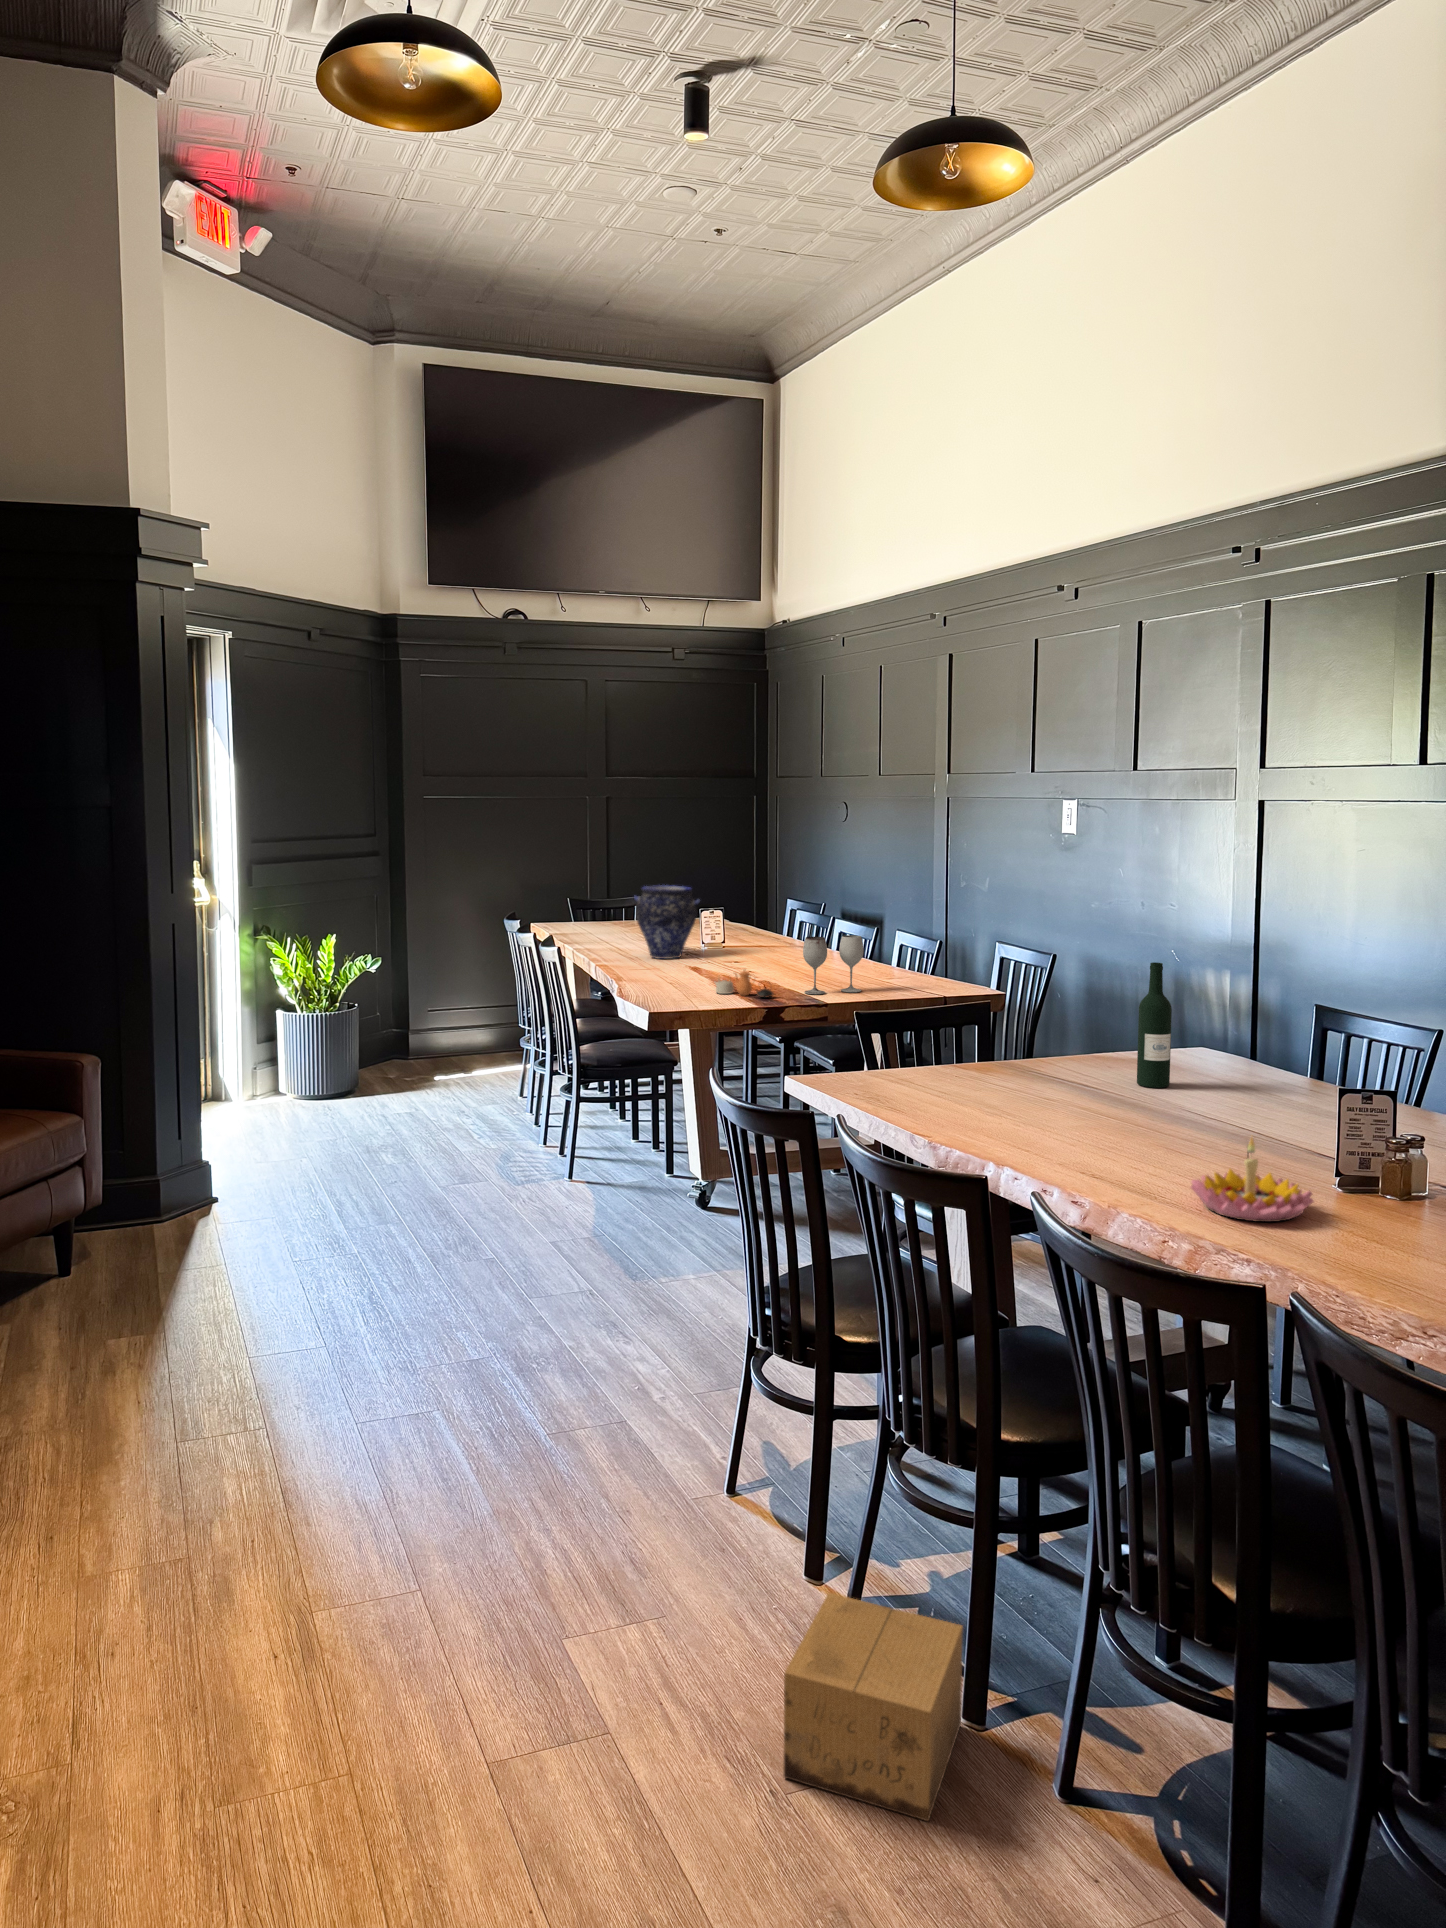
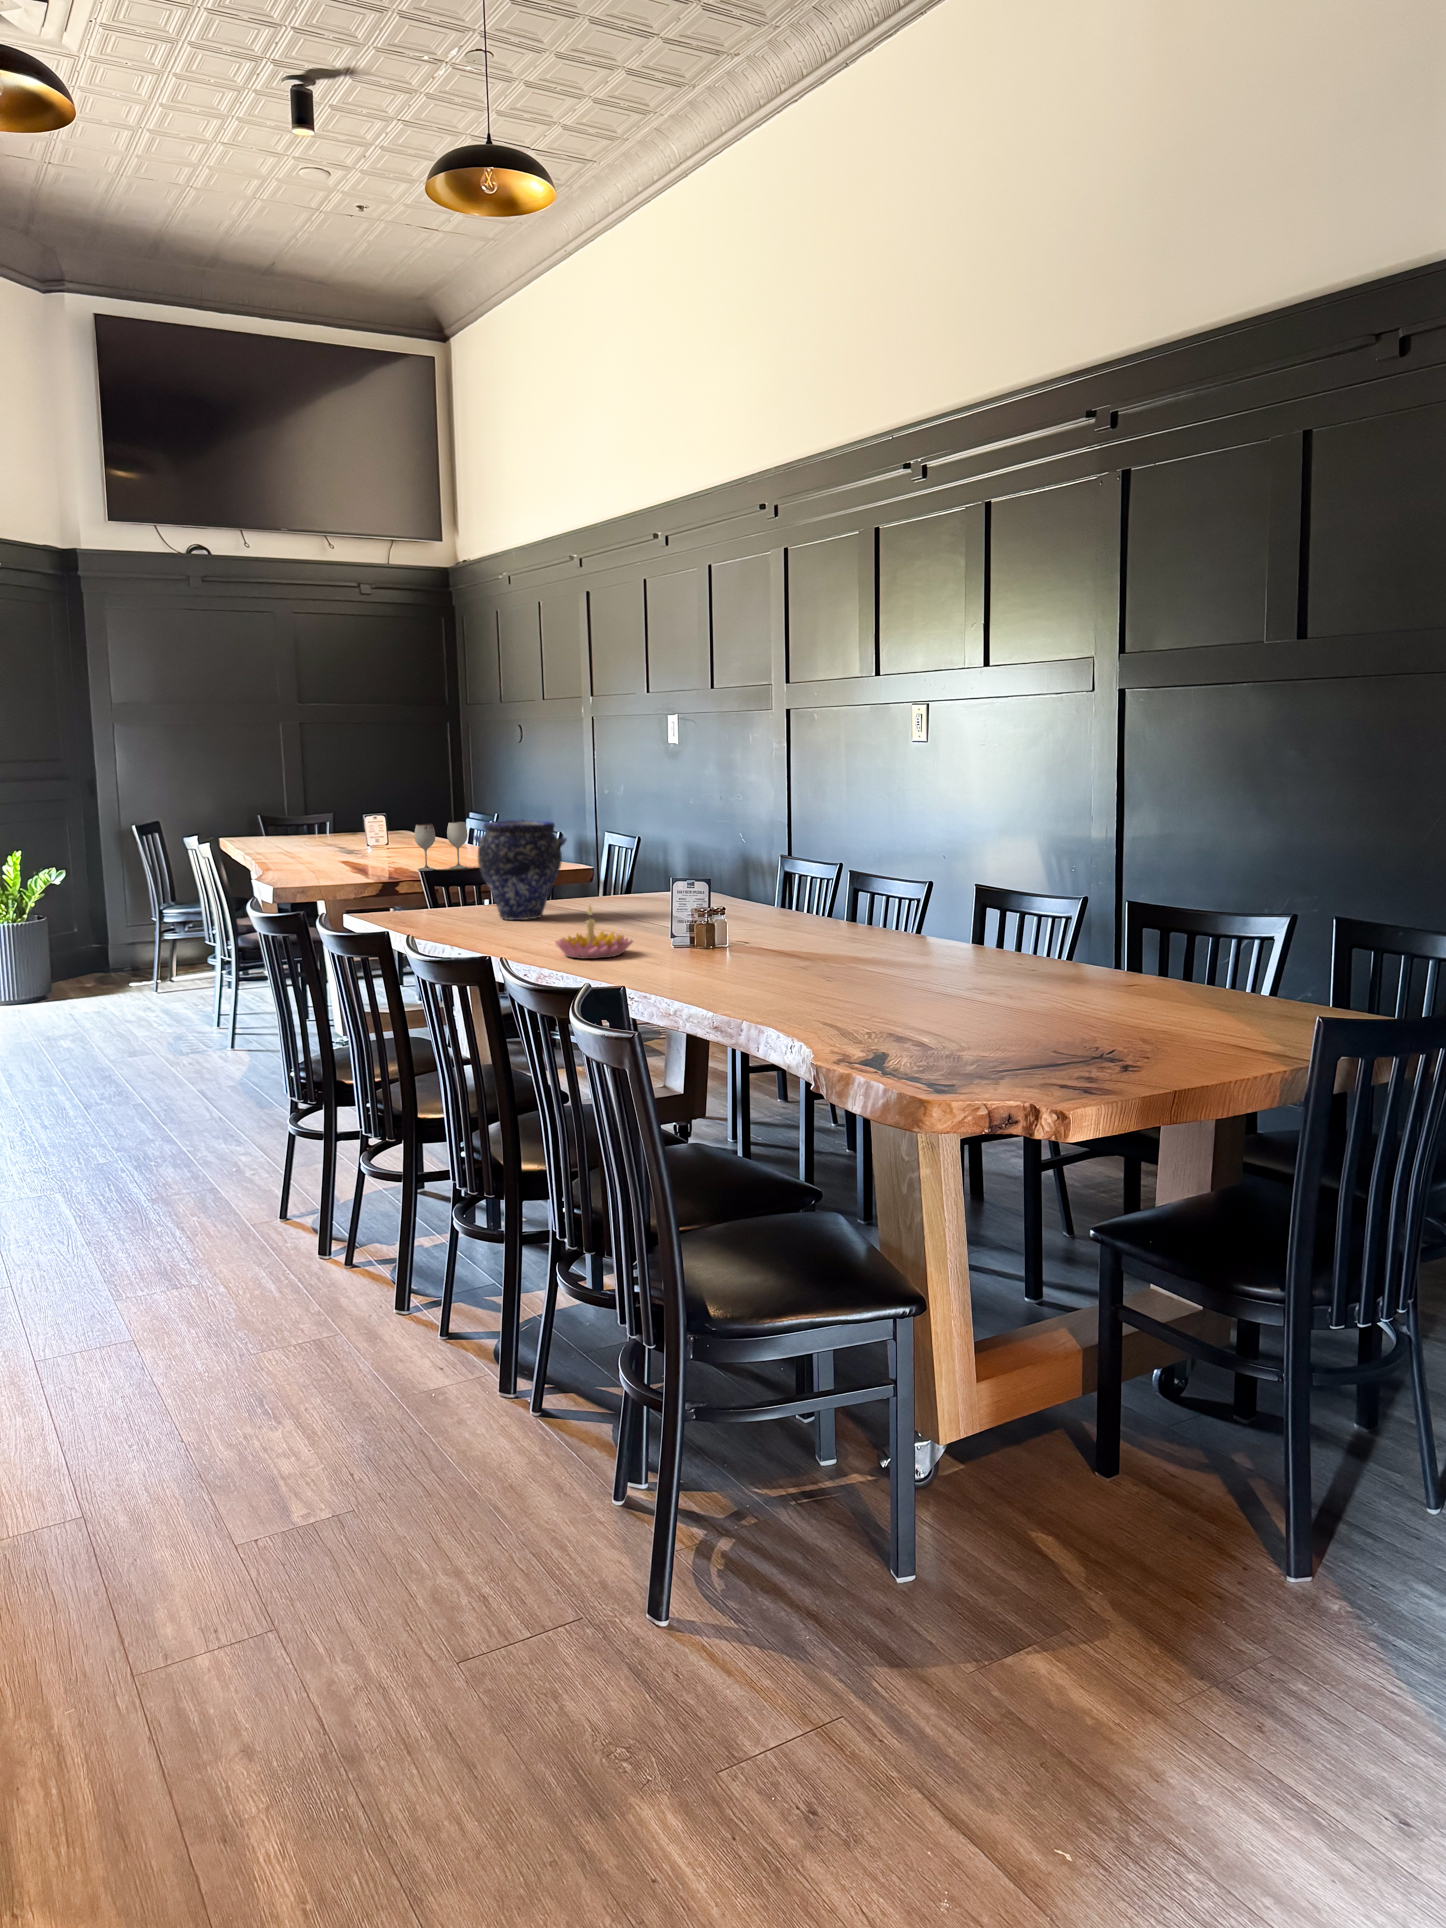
vase: present [634,885,700,959] -> present [474,820,567,920]
wine bottle: present [1137,962,1172,1088] -> none [613,816,637,908]
teapot: present [715,970,773,998] -> none [340,851,388,874]
cardboard box: present [784,1593,963,1821] -> none [256,1236,400,1352]

